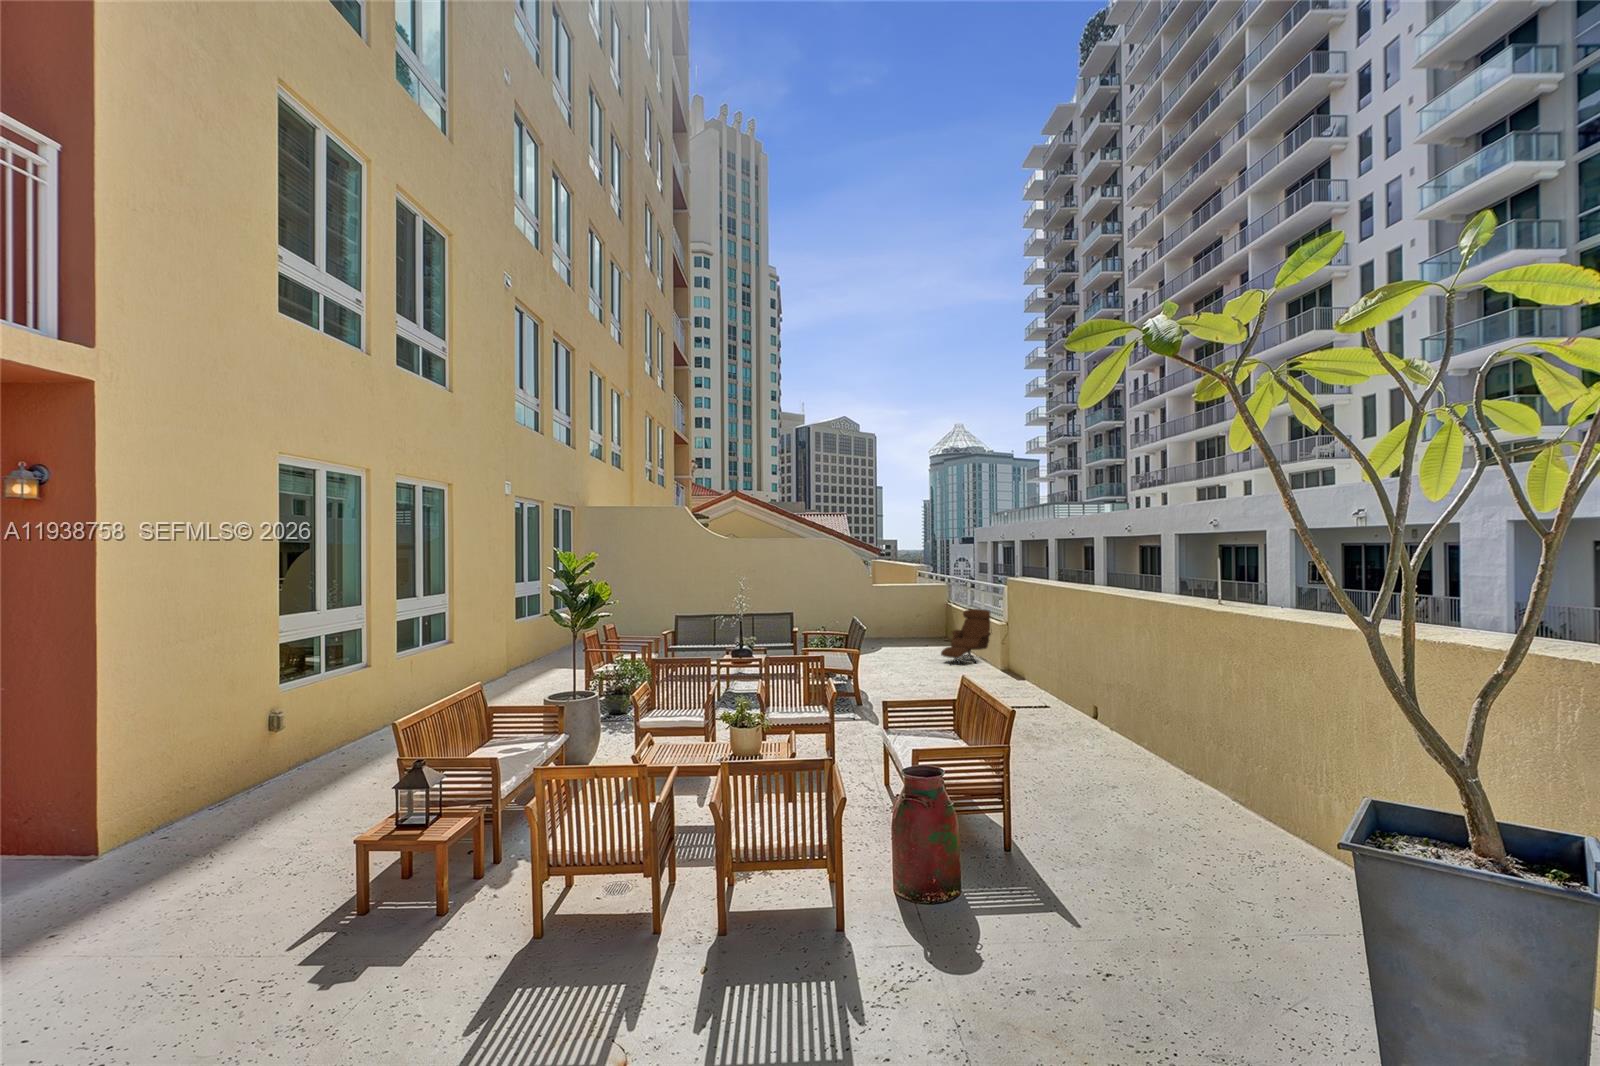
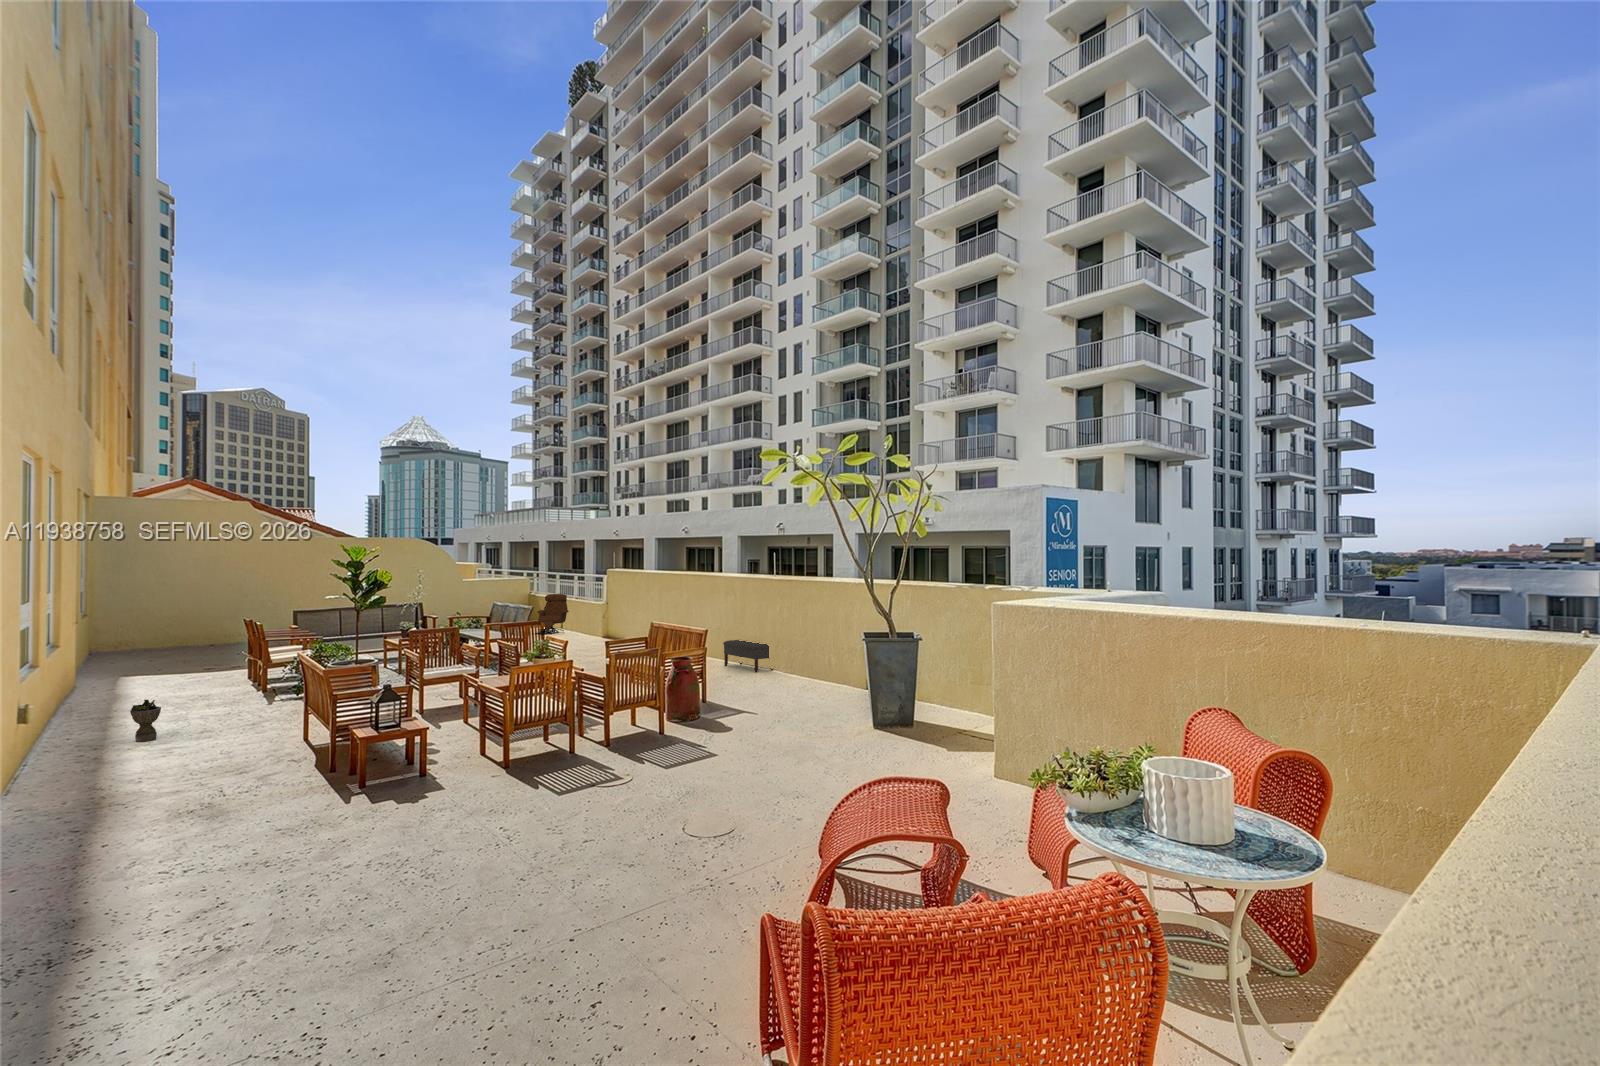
bench: none [1192,753,1324,858] -> present [723,640,773,672]
planter: none [144,776,190,843] -> present [130,700,161,742]

